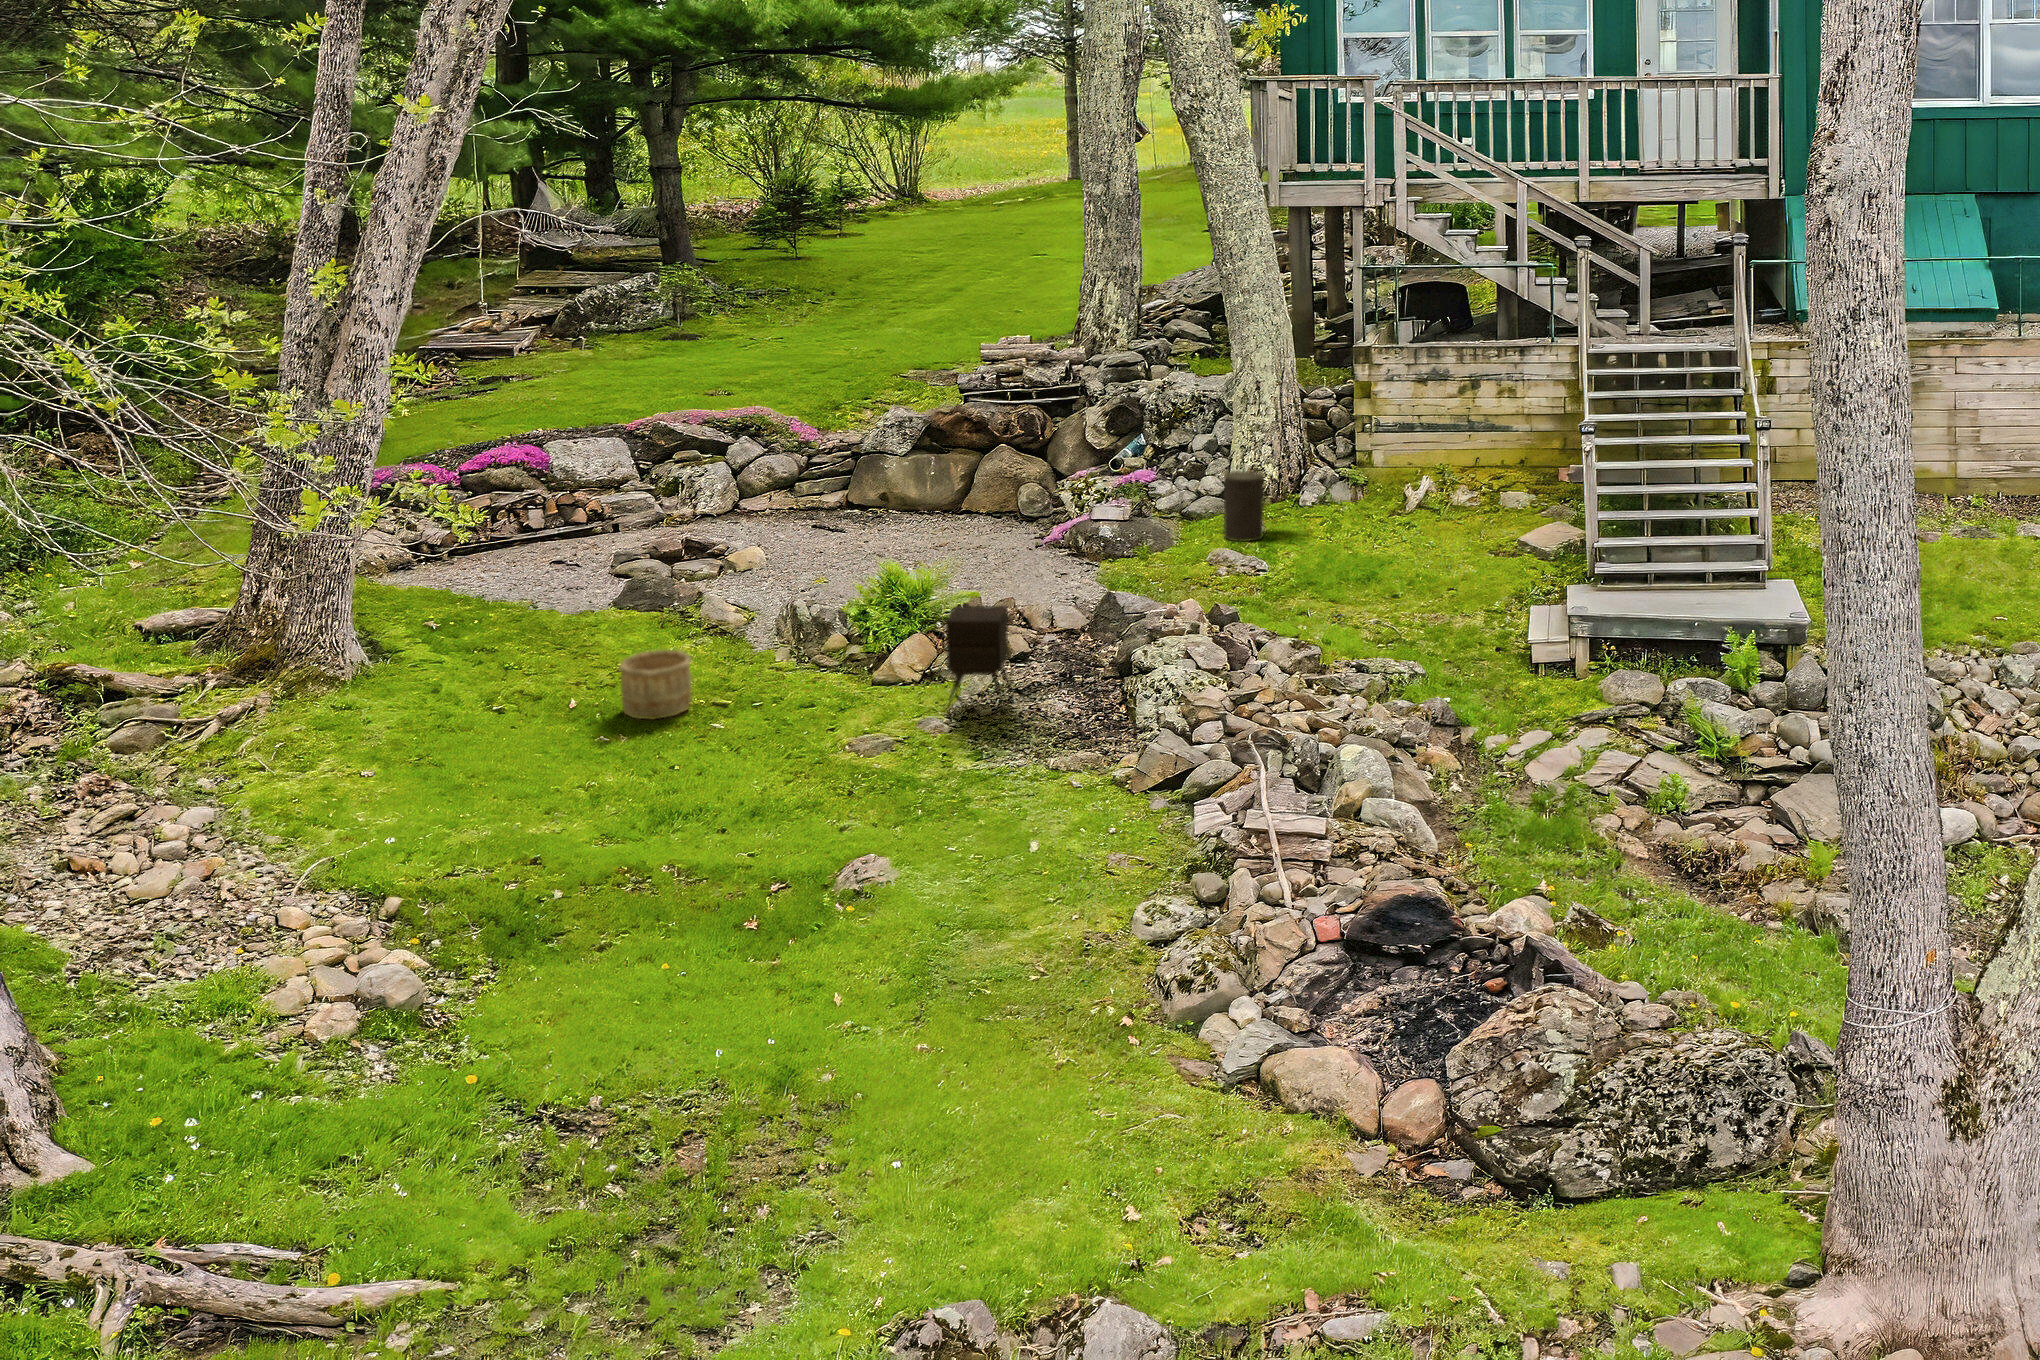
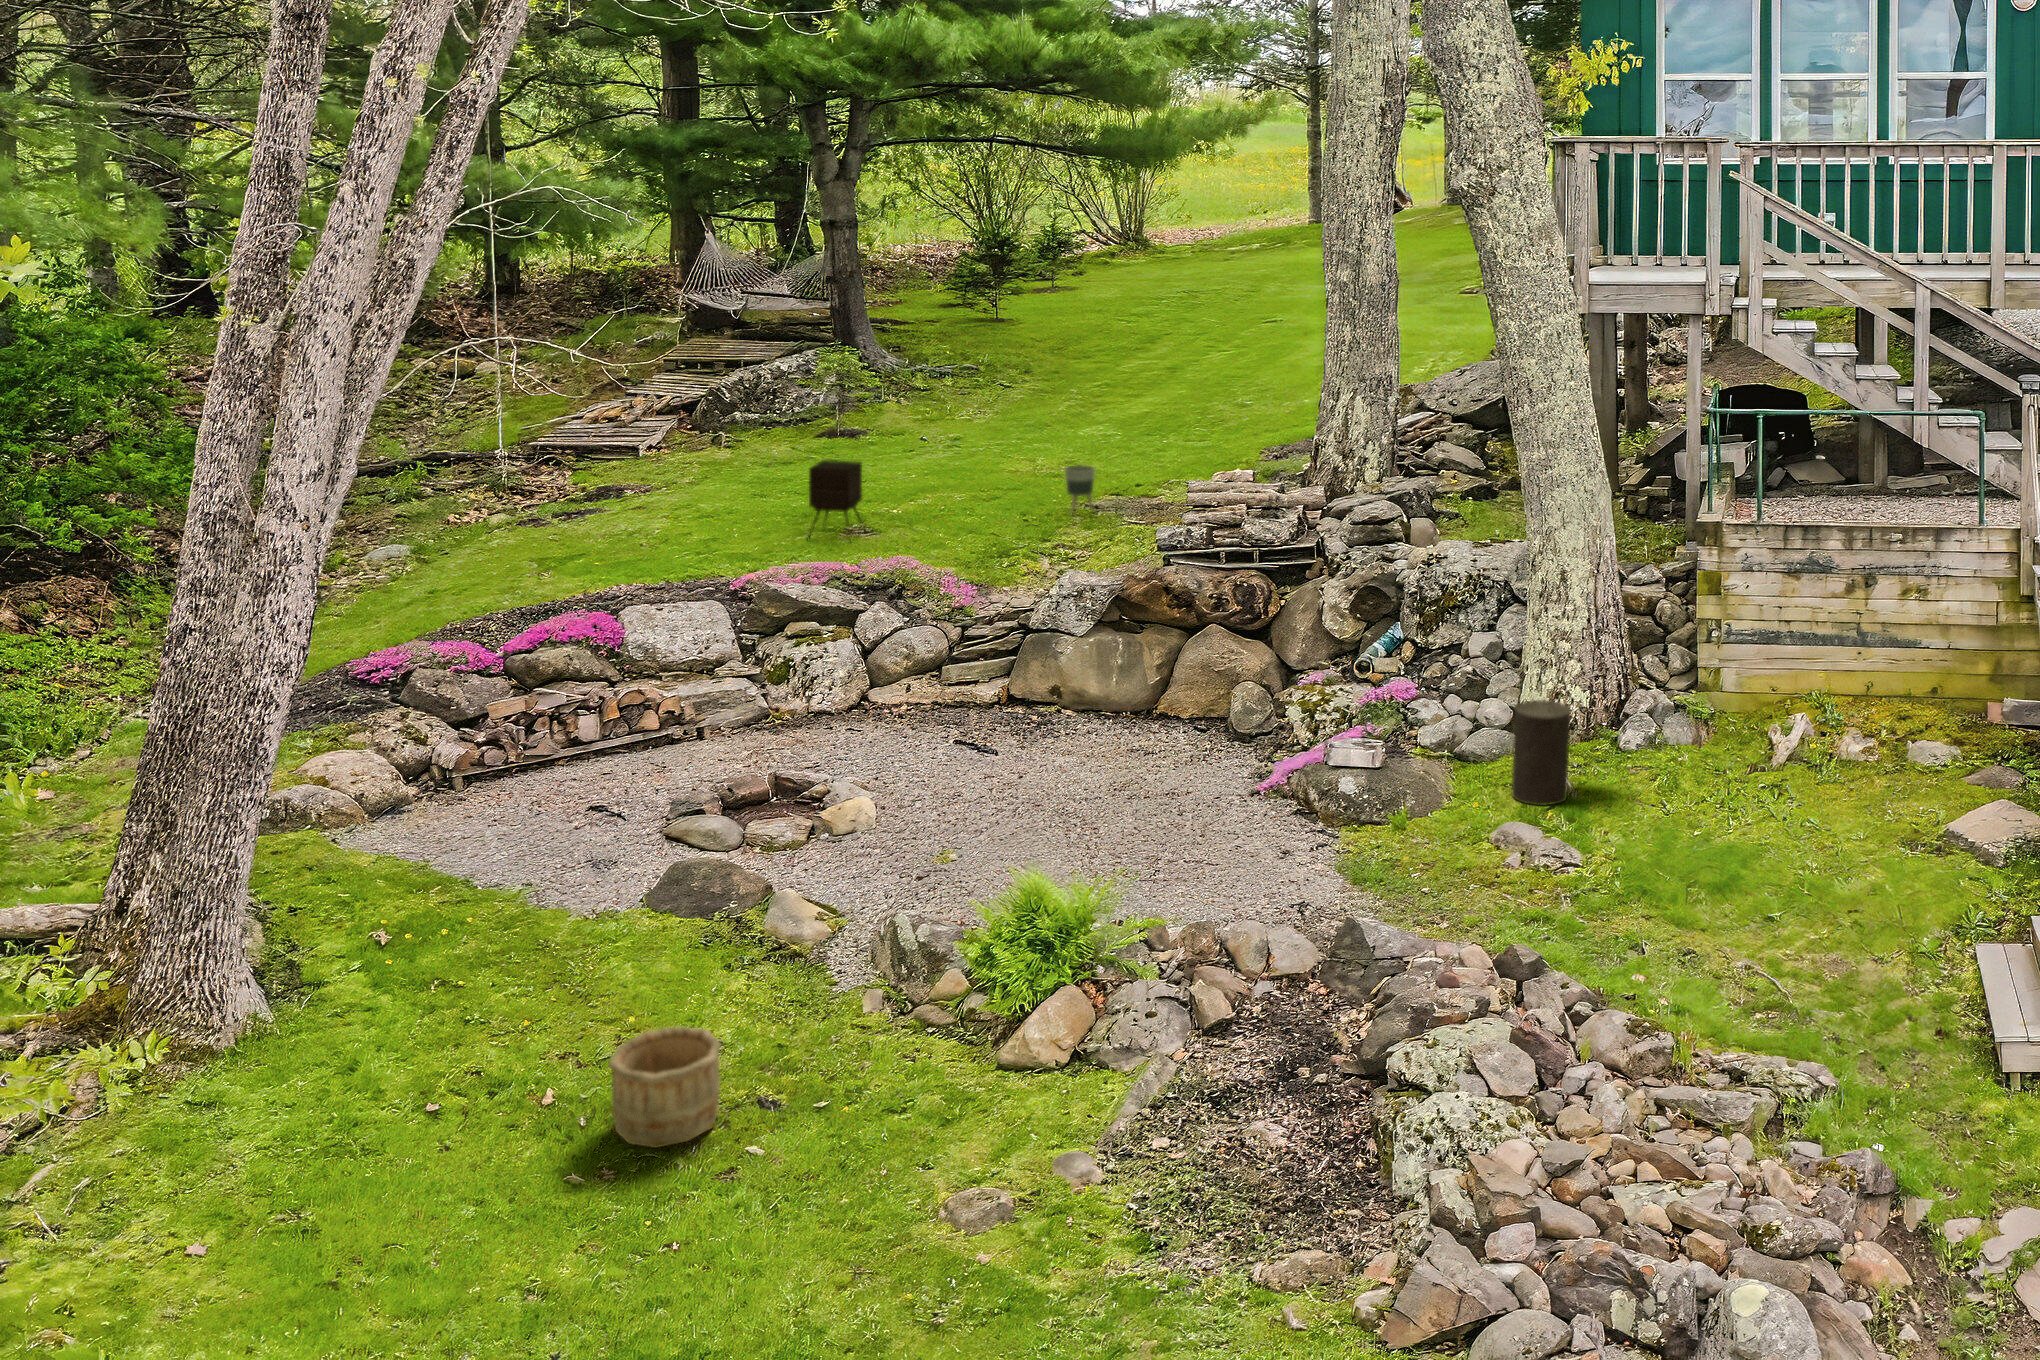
planter: none [879,342,904,380] -> present [1065,465,1095,514]
side table: present [946,606,1012,712] -> present [809,460,865,538]

